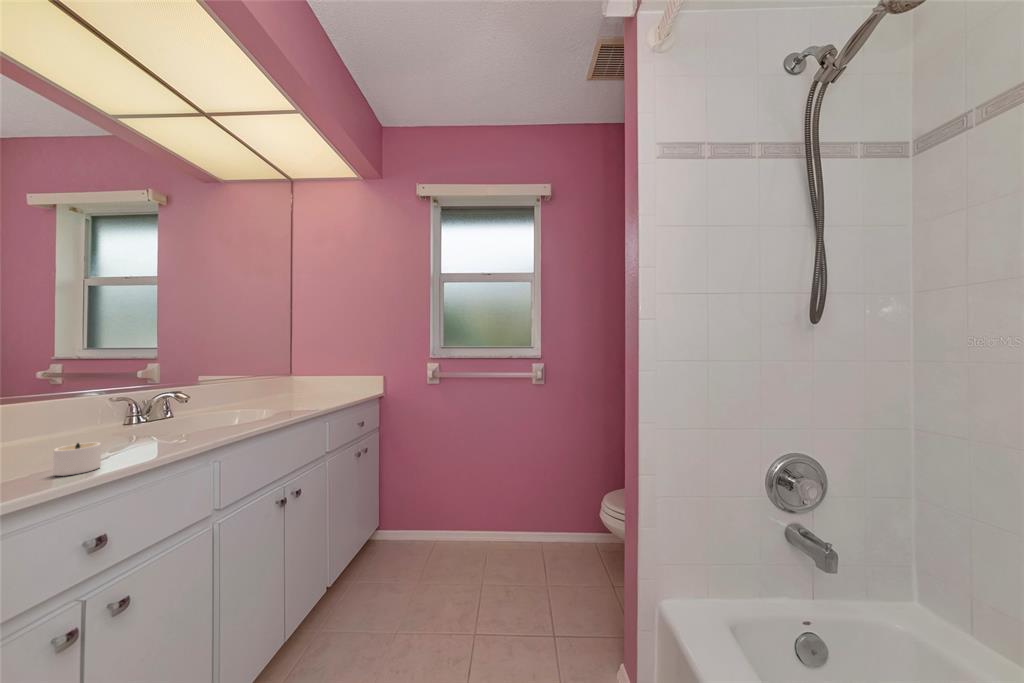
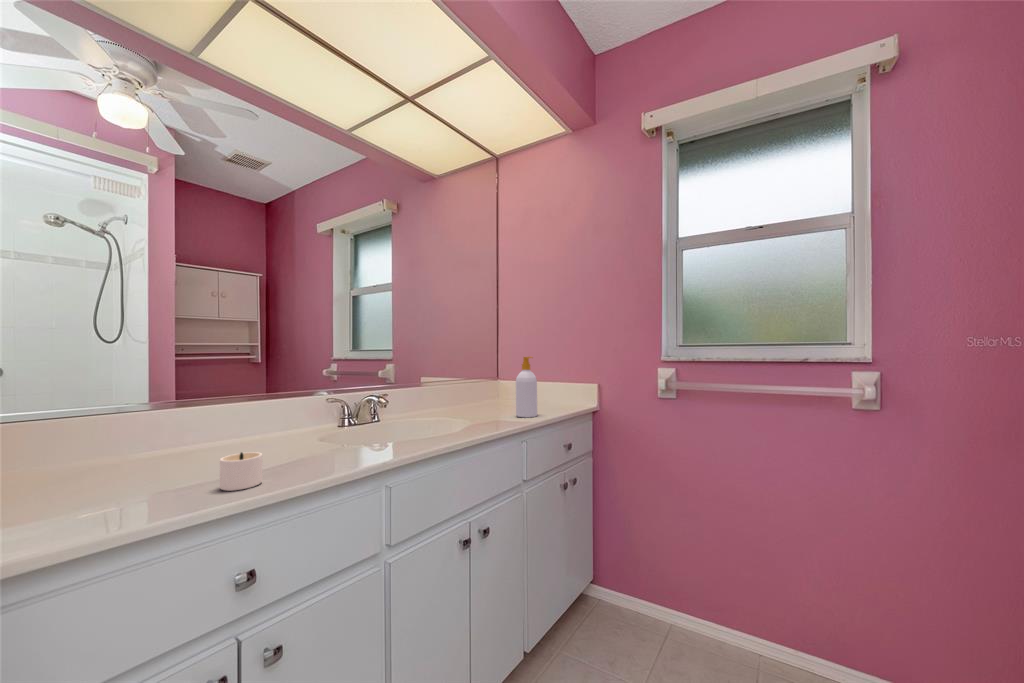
soap bottle: none [315,355,334,405] -> present [516,357,537,417]

